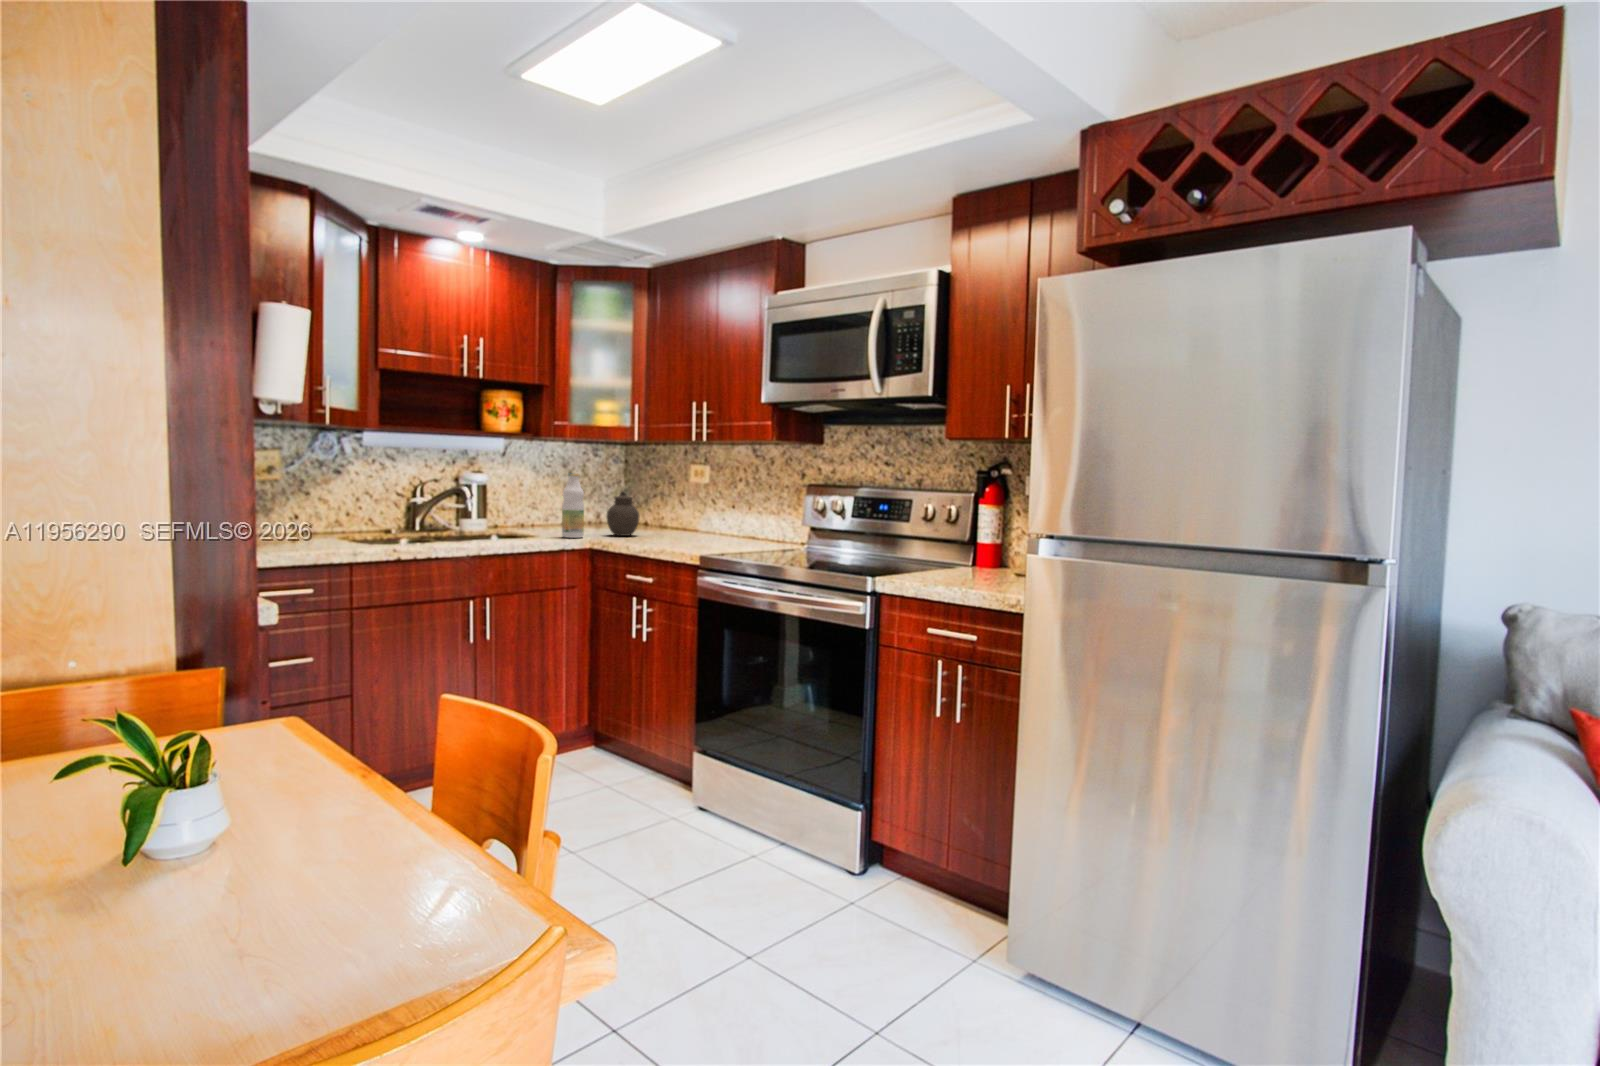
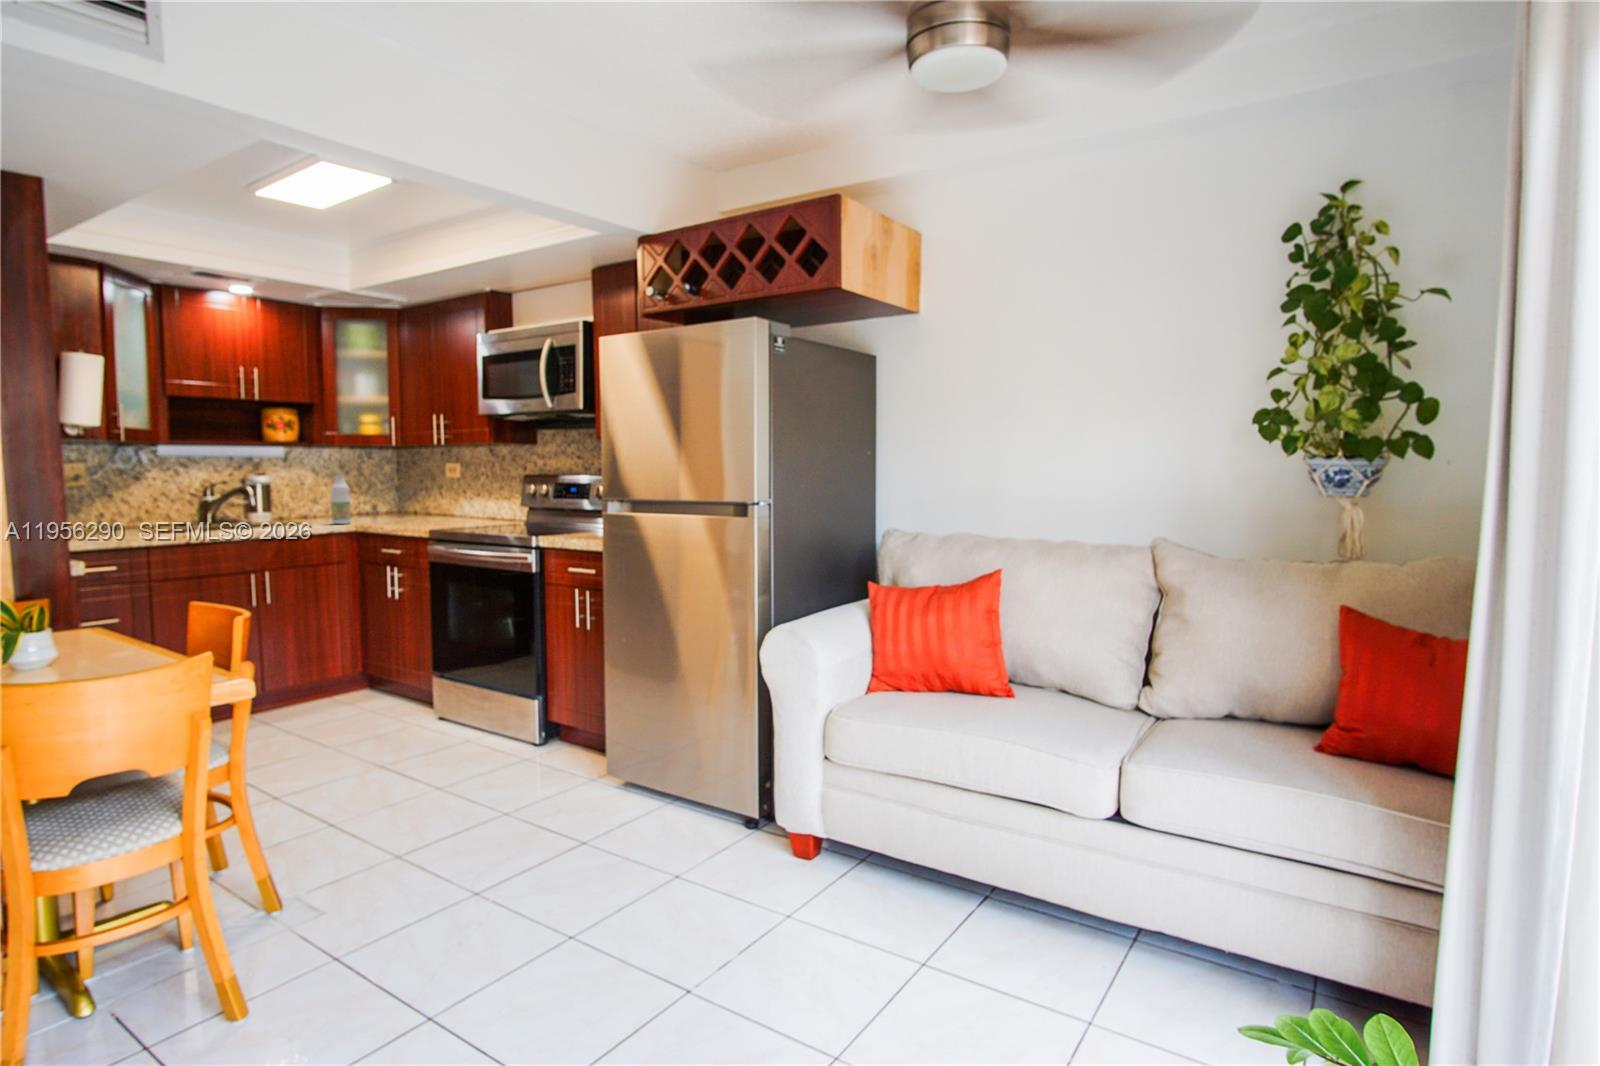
jar: present [606,492,639,536] -> none [371,487,400,521]

